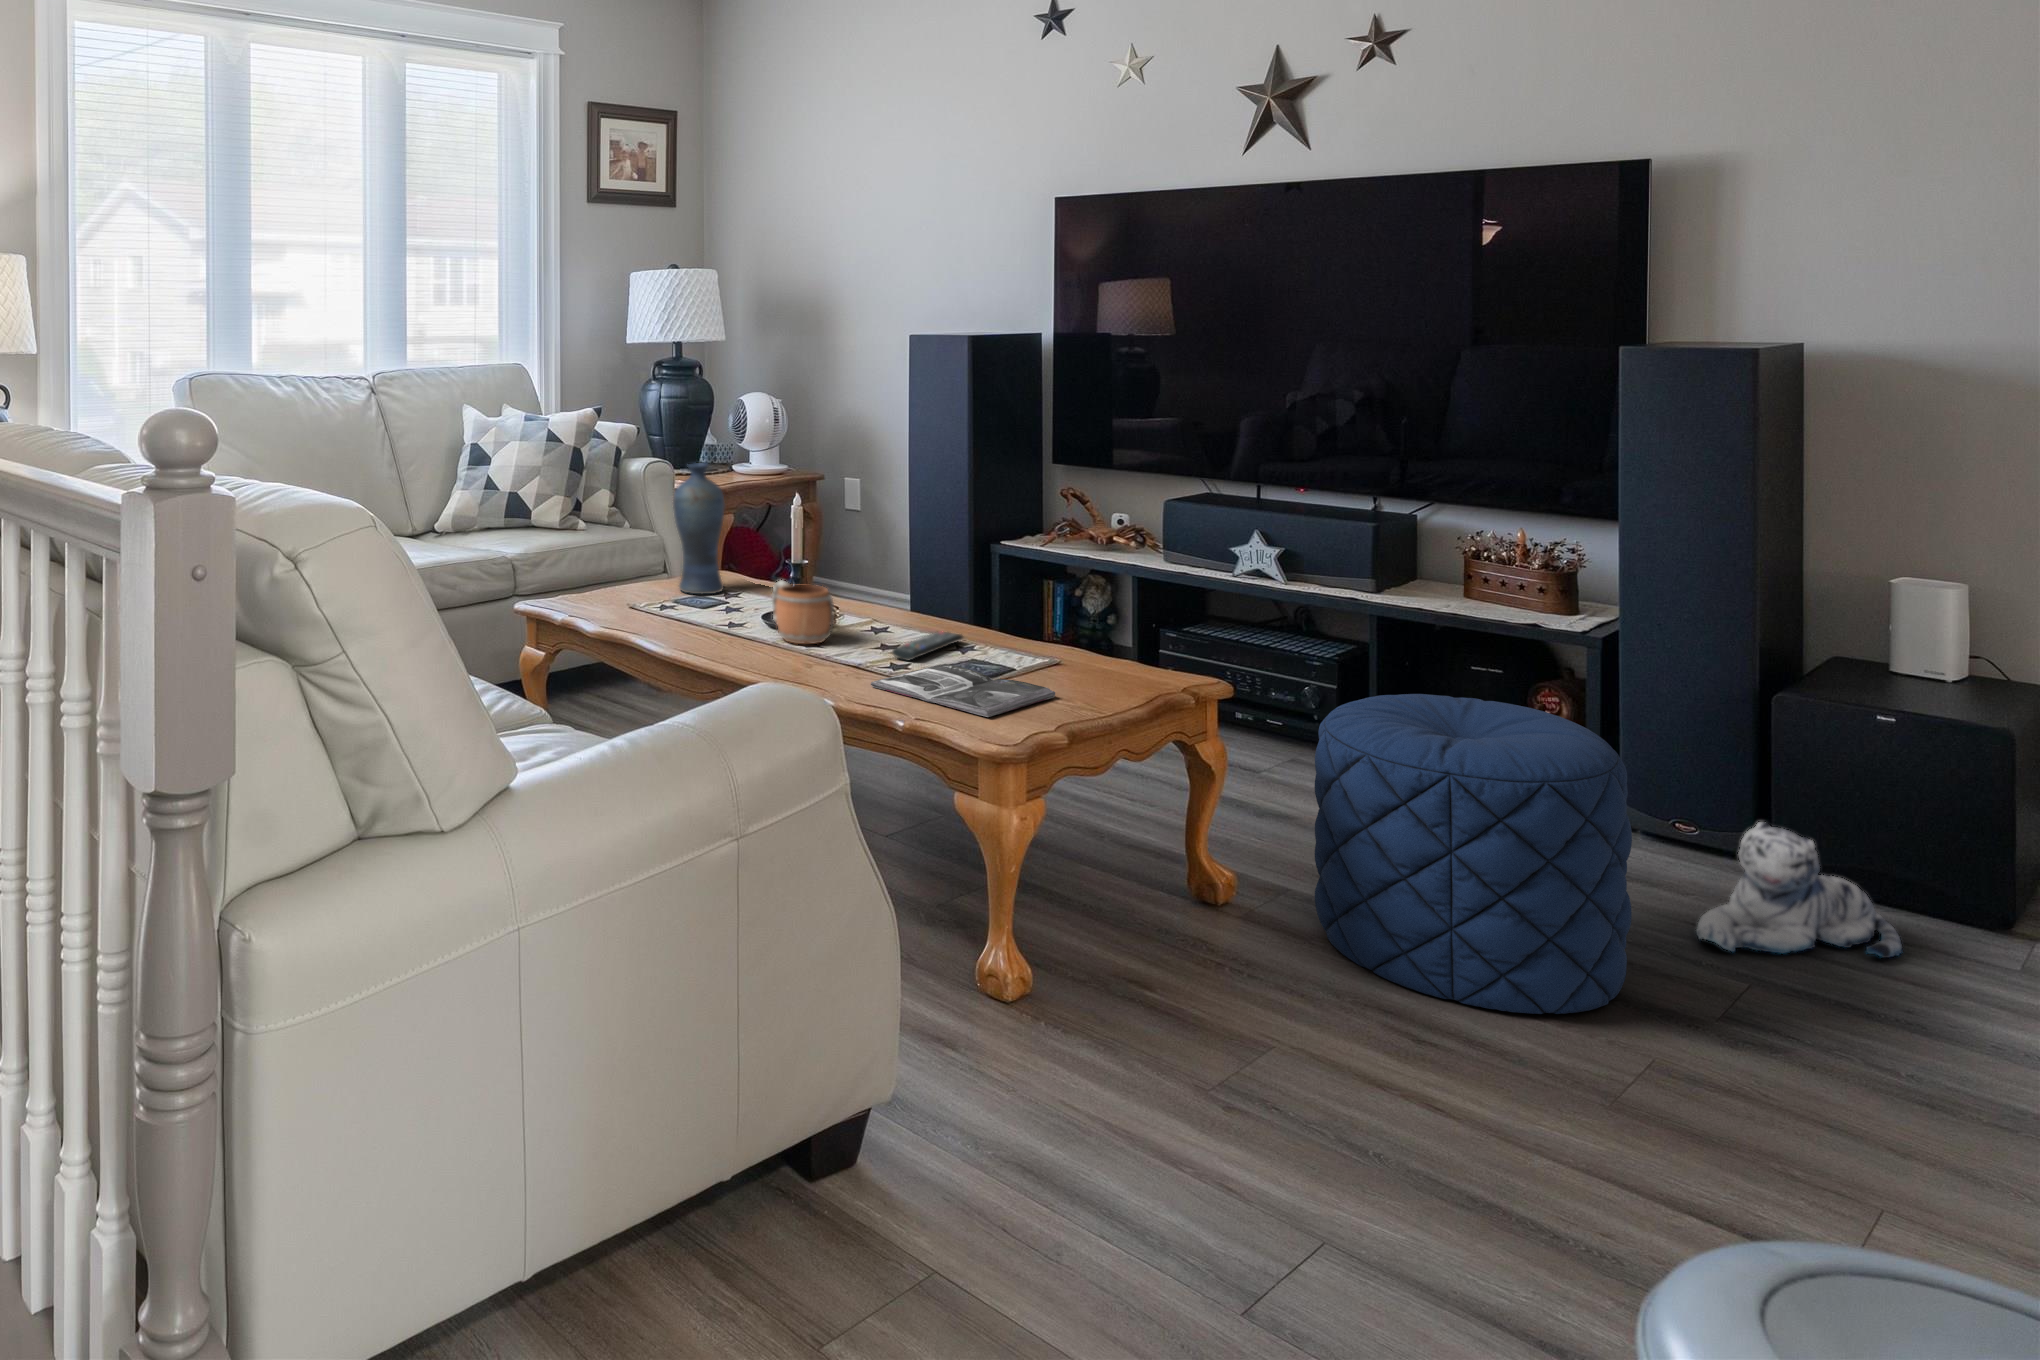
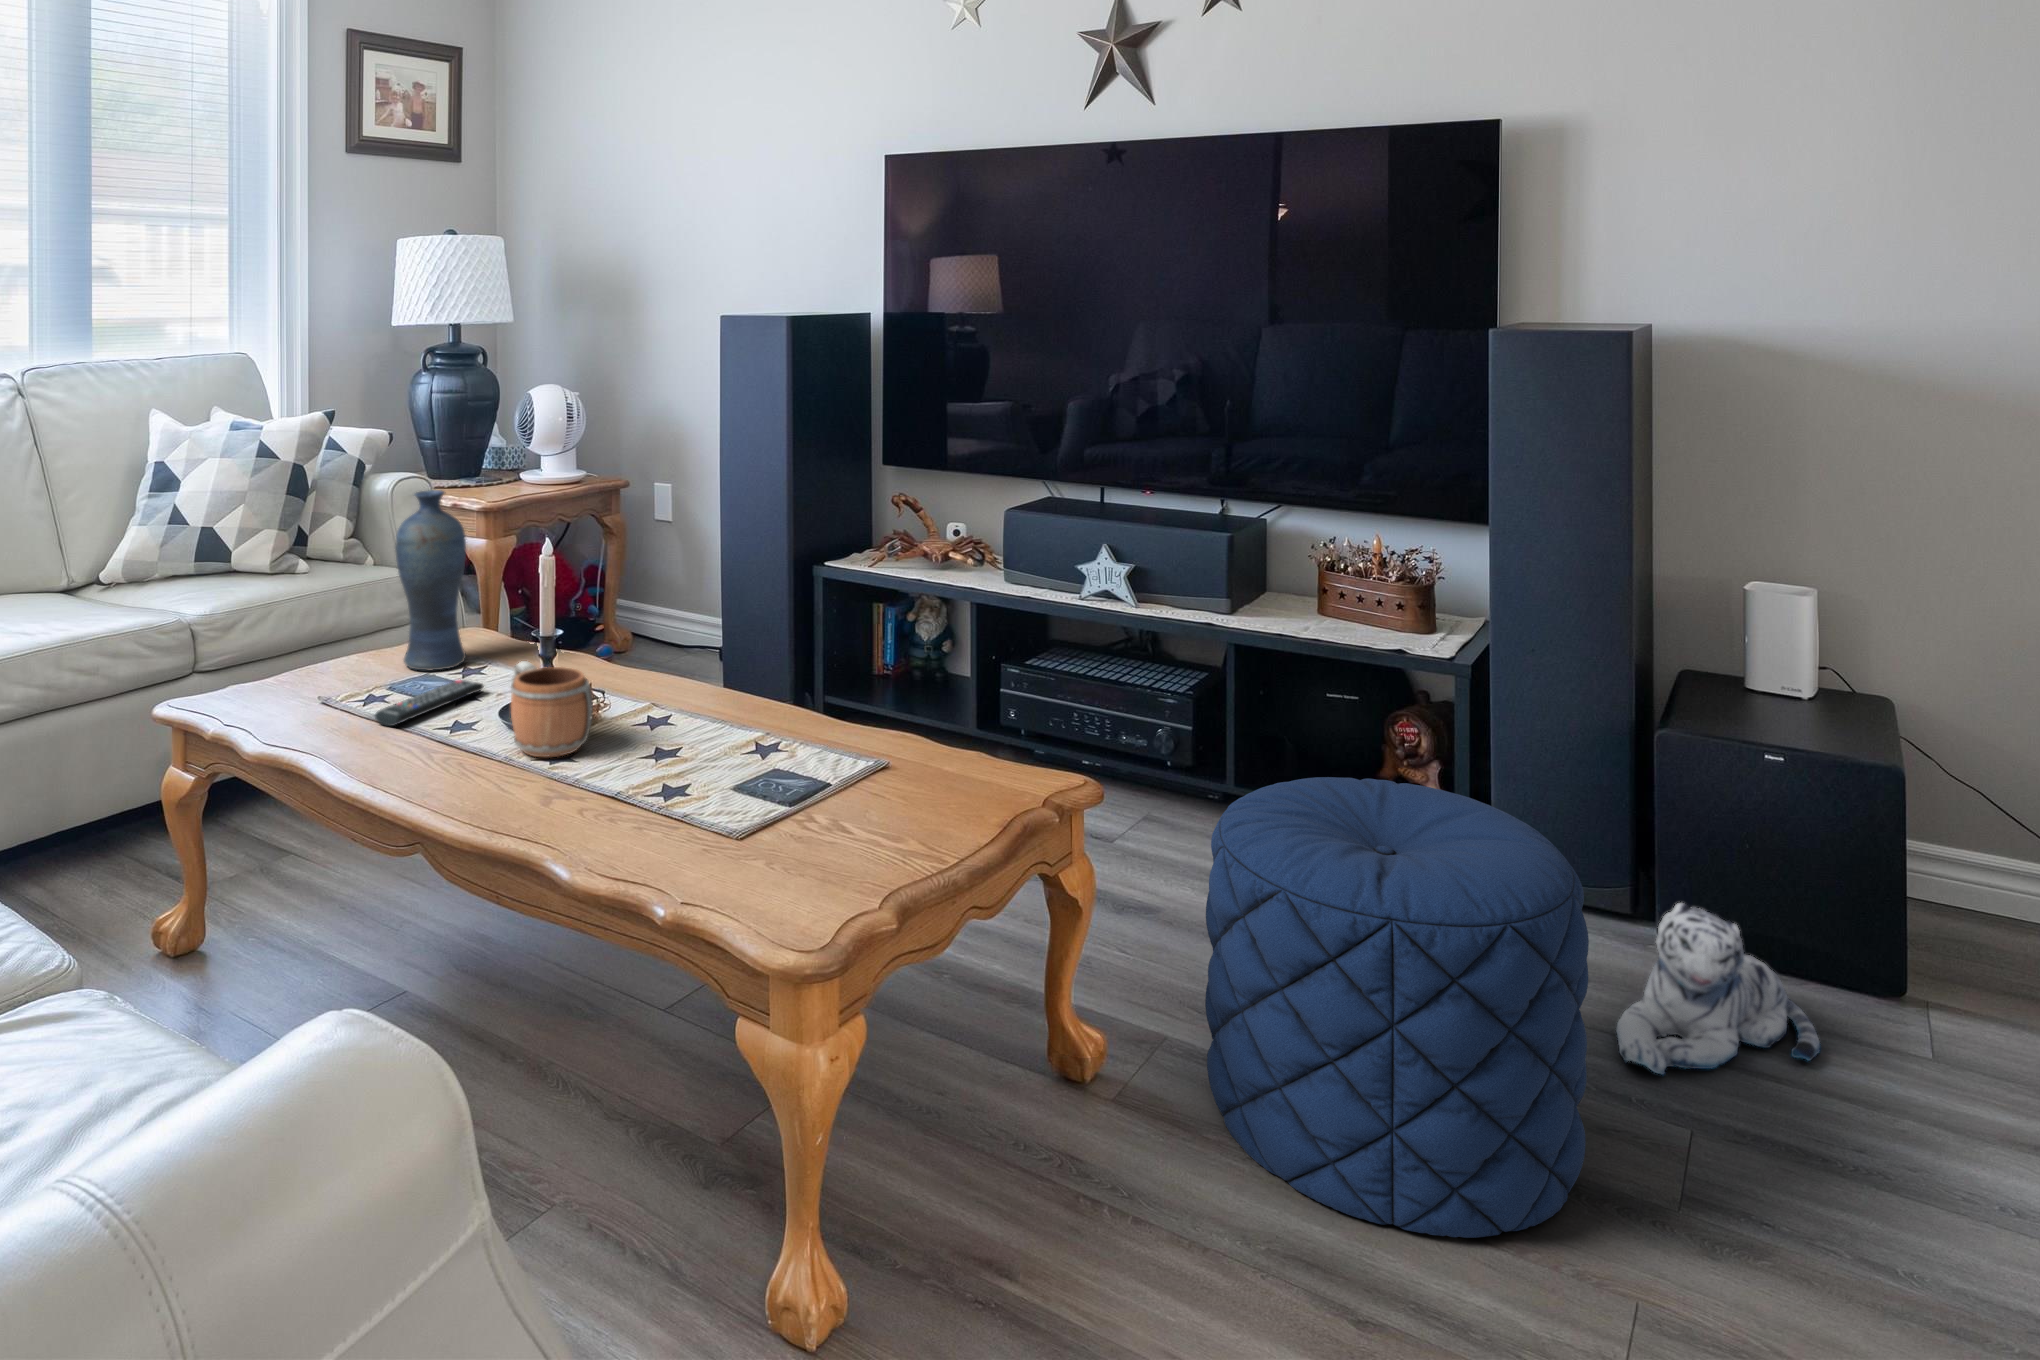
remote control: present [892,631,963,661] -> present [375,680,484,726]
magazine: present [871,664,1055,717] -> none [626,786,884,895]

